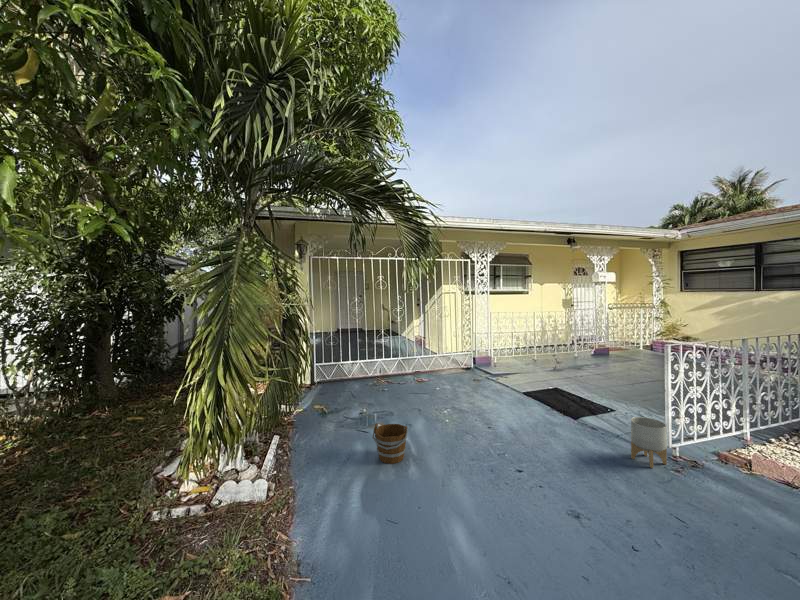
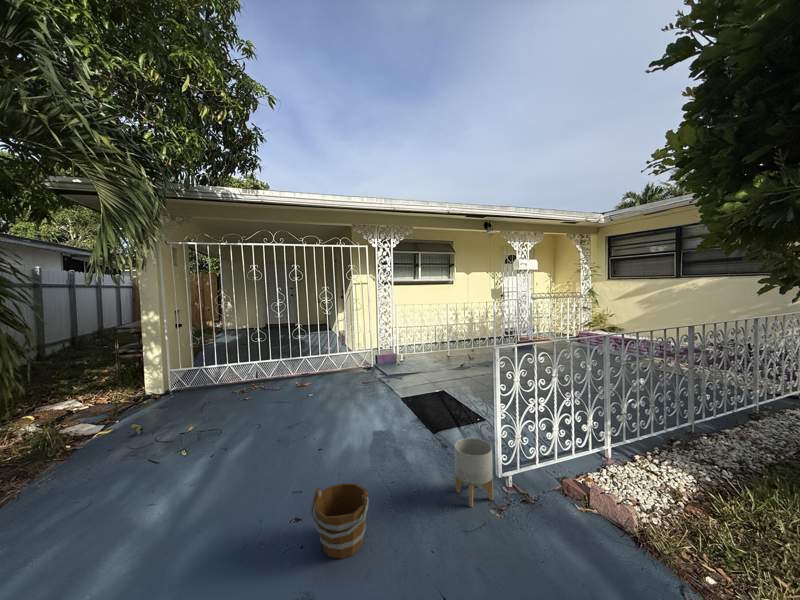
bucket: present [372,424,408,464] -> present [310,483,369,559]

